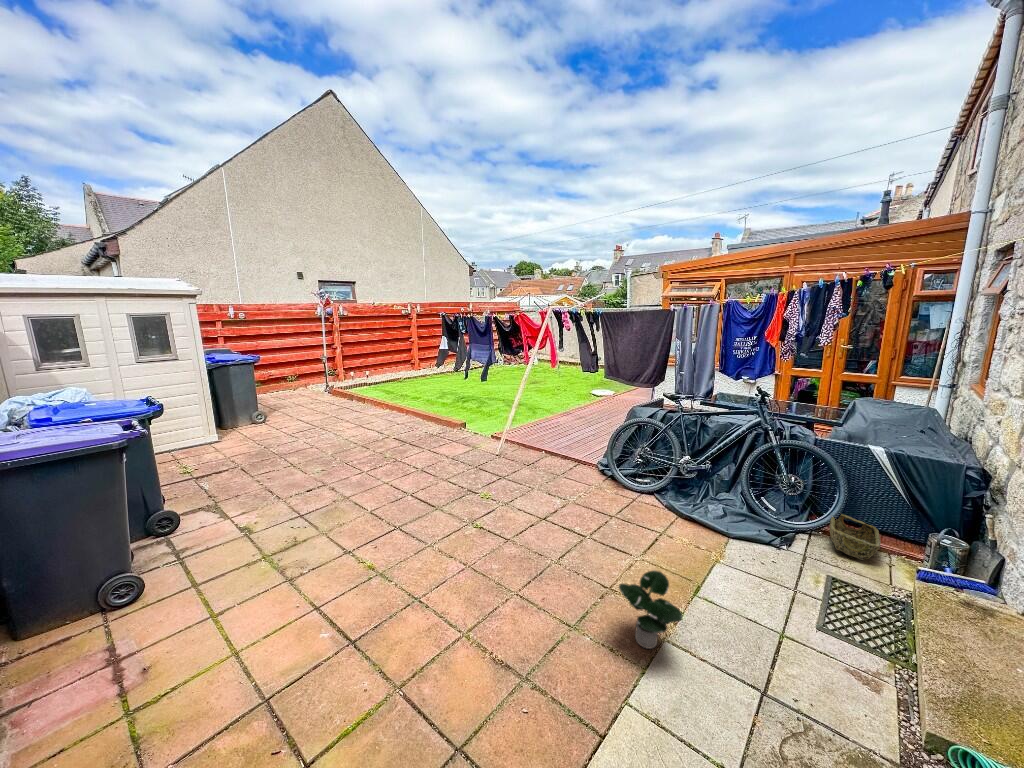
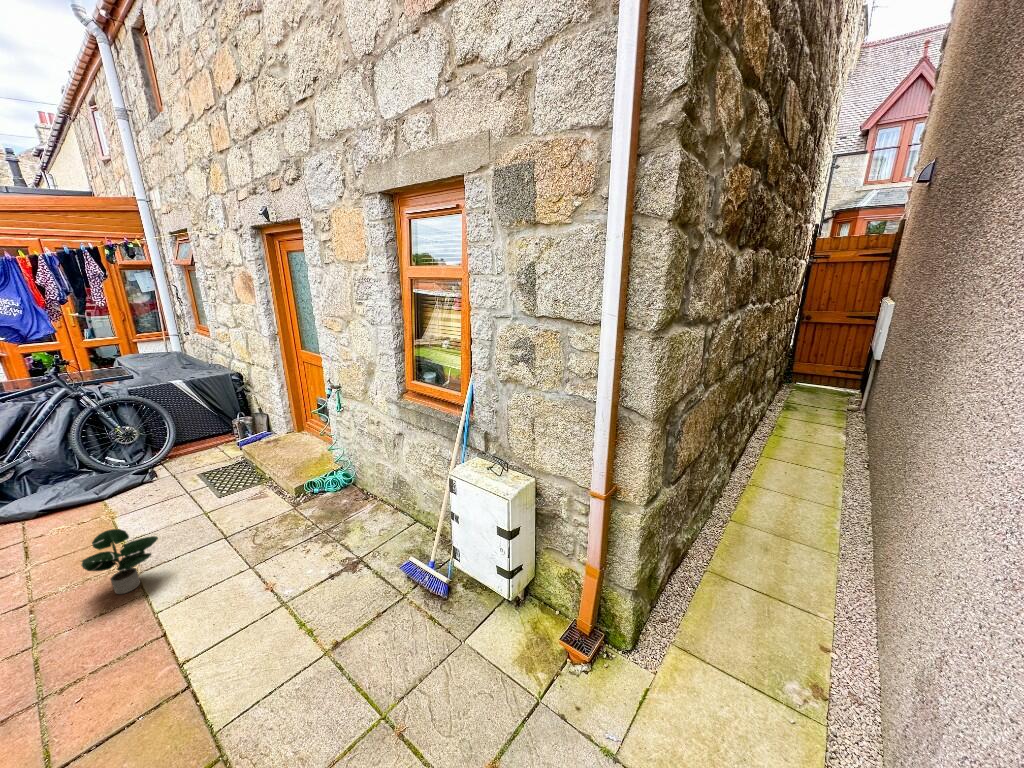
woven basket: present [829,514,881,560] -> none [169,436,212,461]

